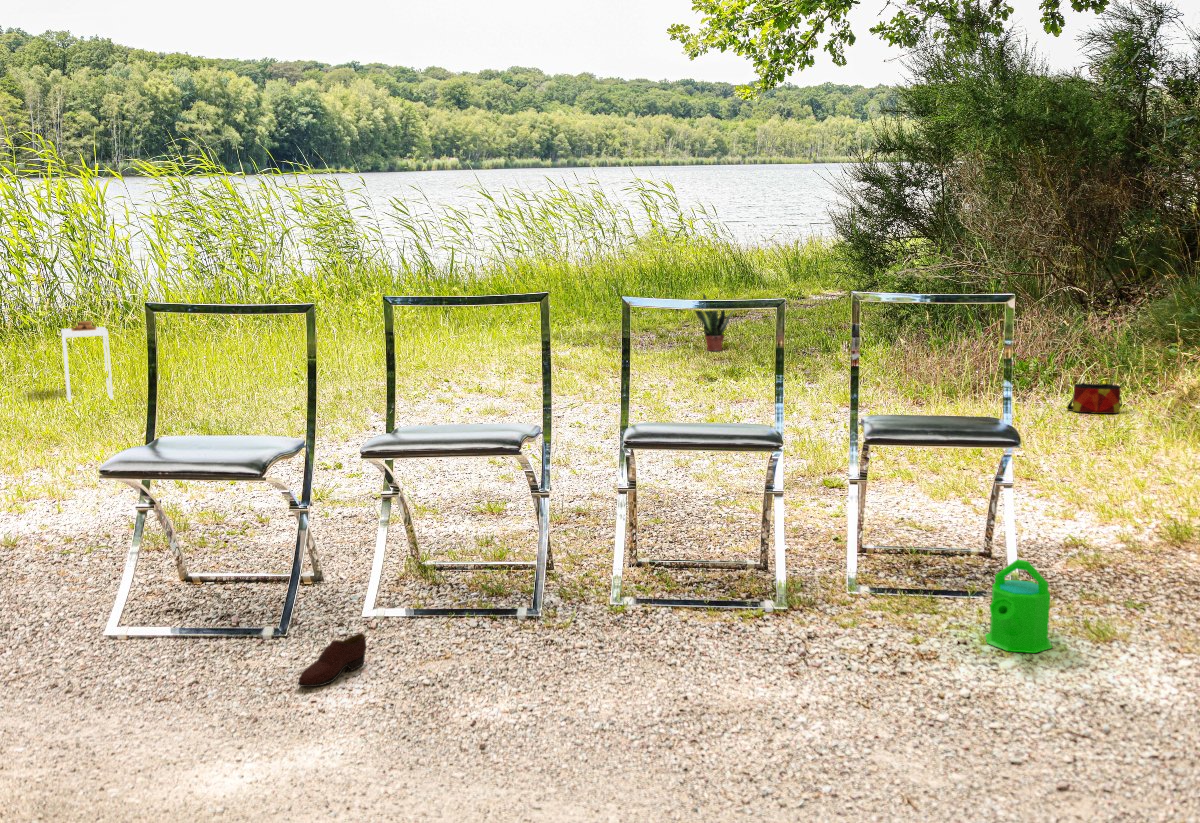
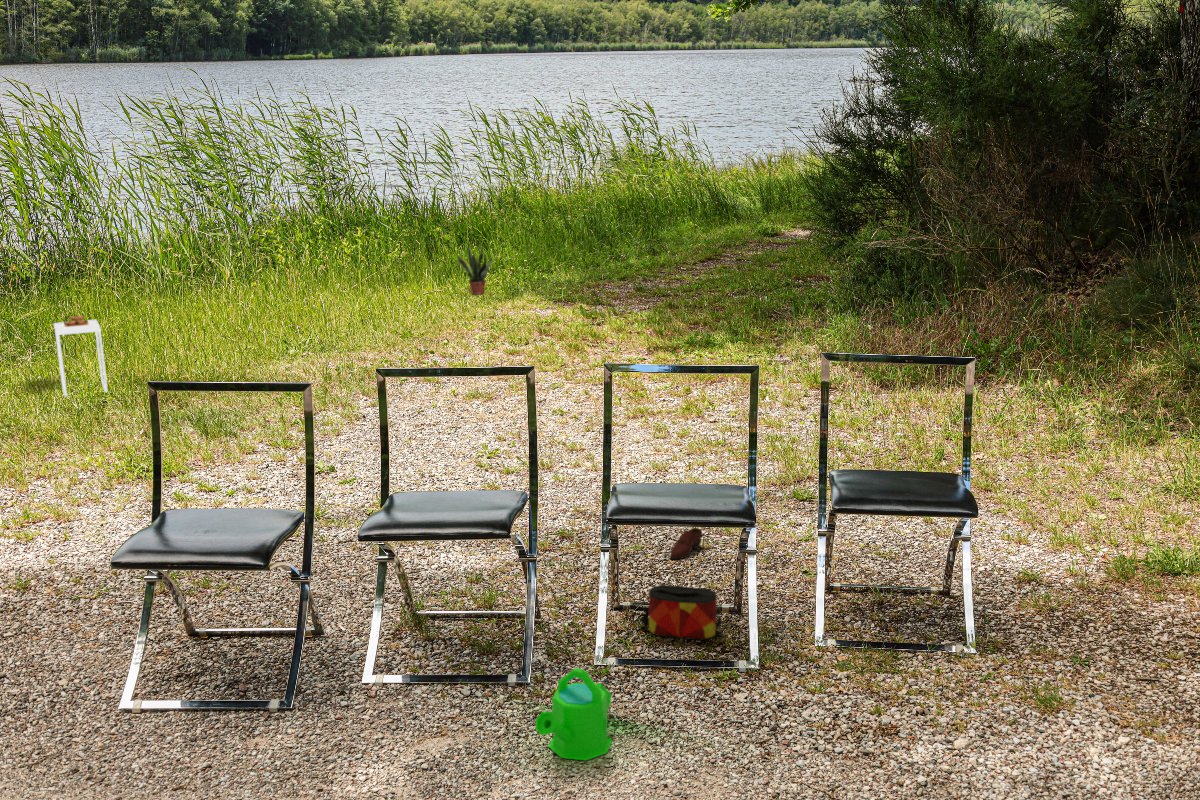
potted plant: present [695,294,735,351] -> present [458,246,493,295]
bag: present [1067,383,1122,414] -> present [641,585,722,640]
watering can: present [985,560,1052,653] -> present [535,668,612,760]
shoe: present [298,633,366,687] -> present [670,527,702,559]

